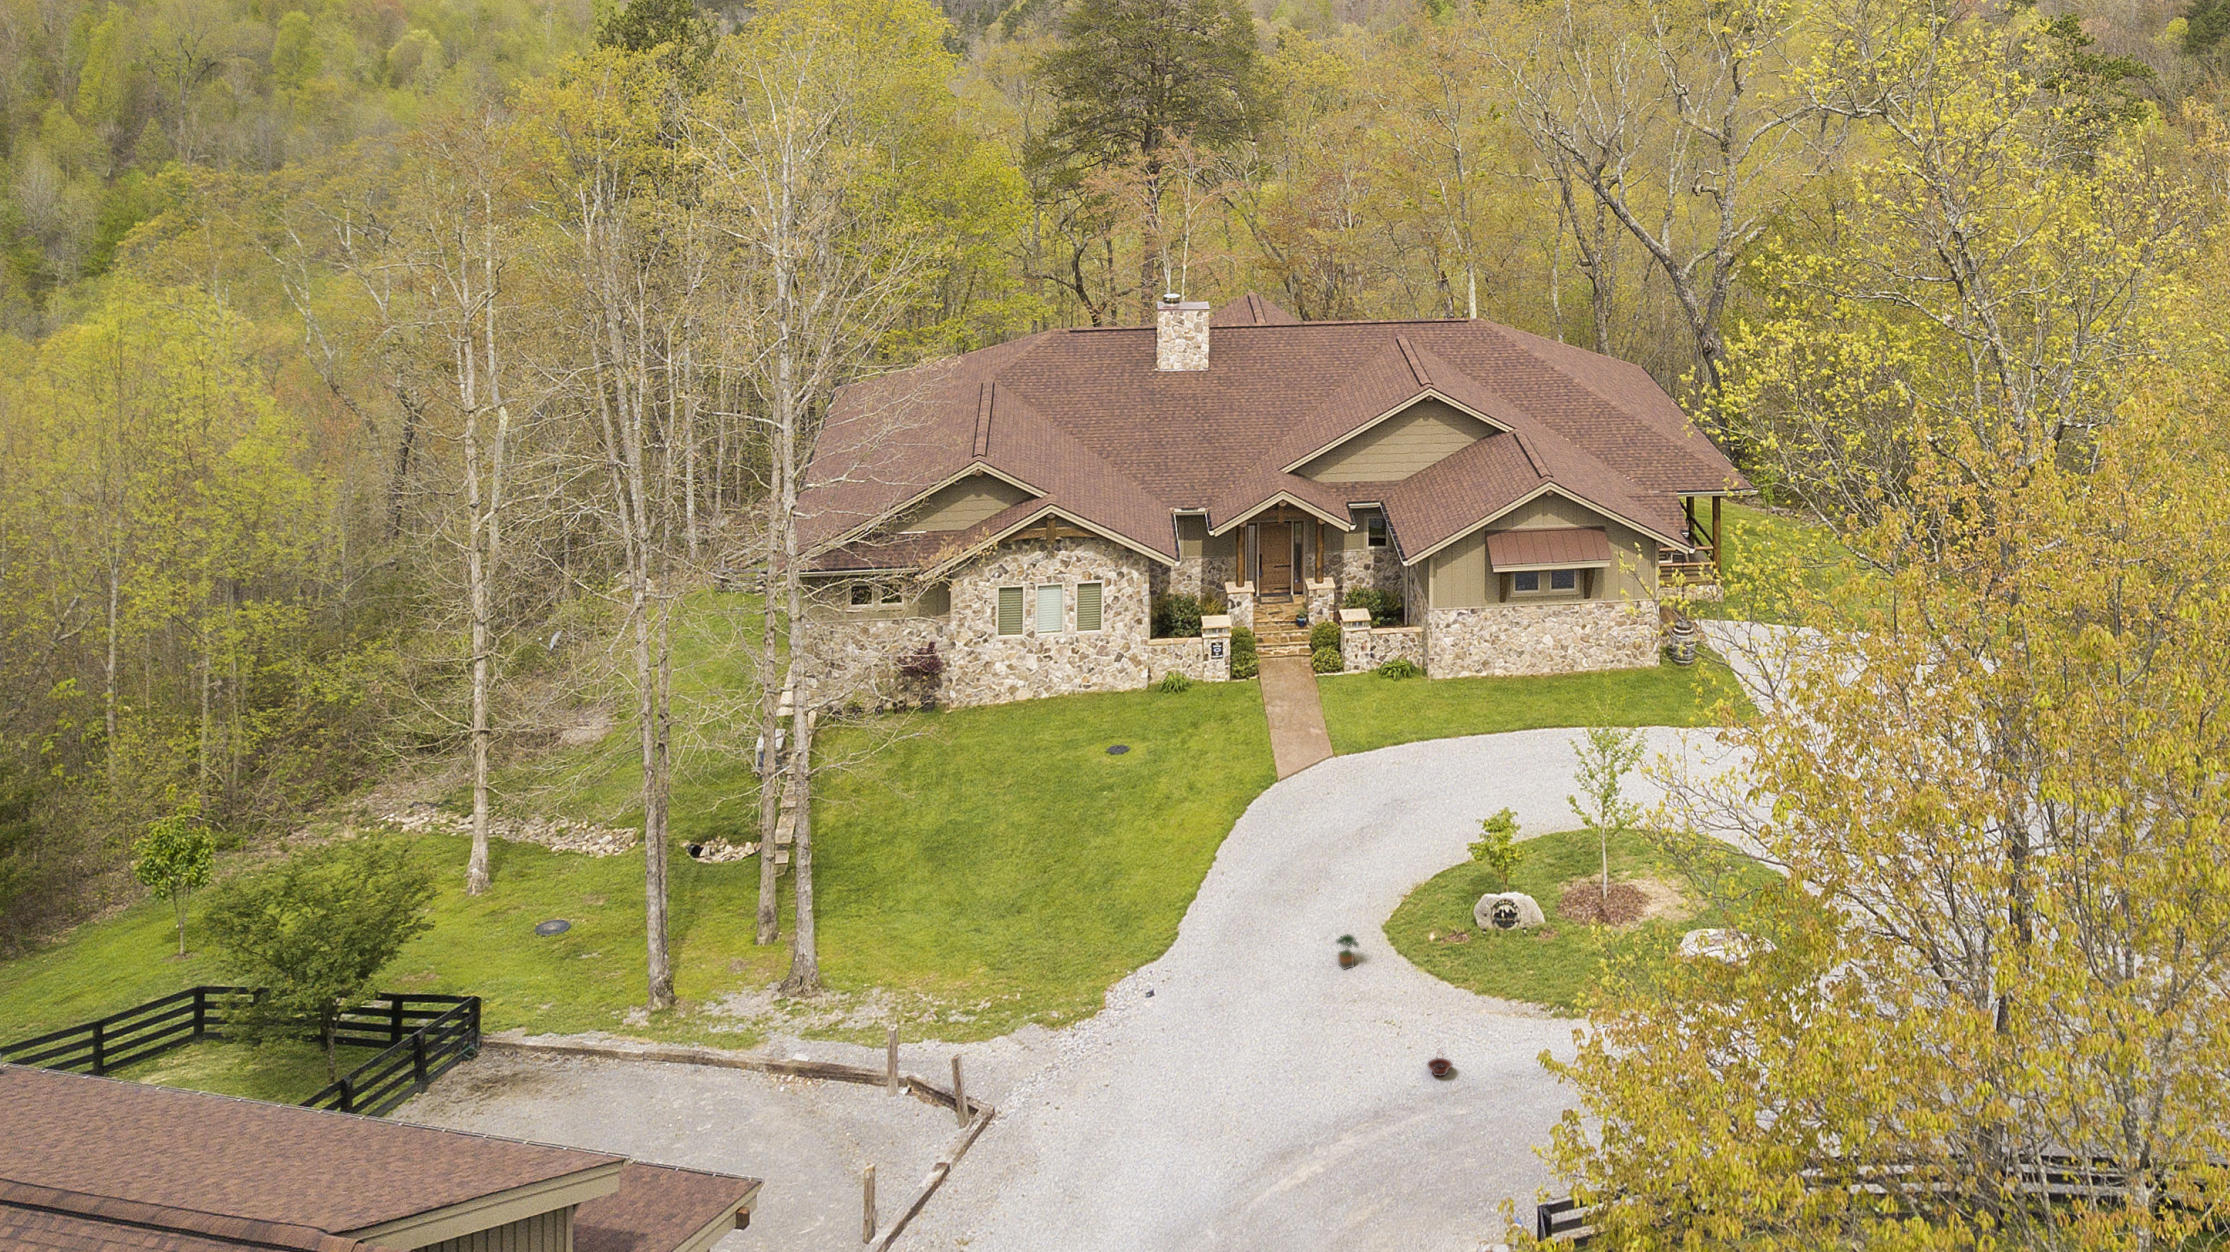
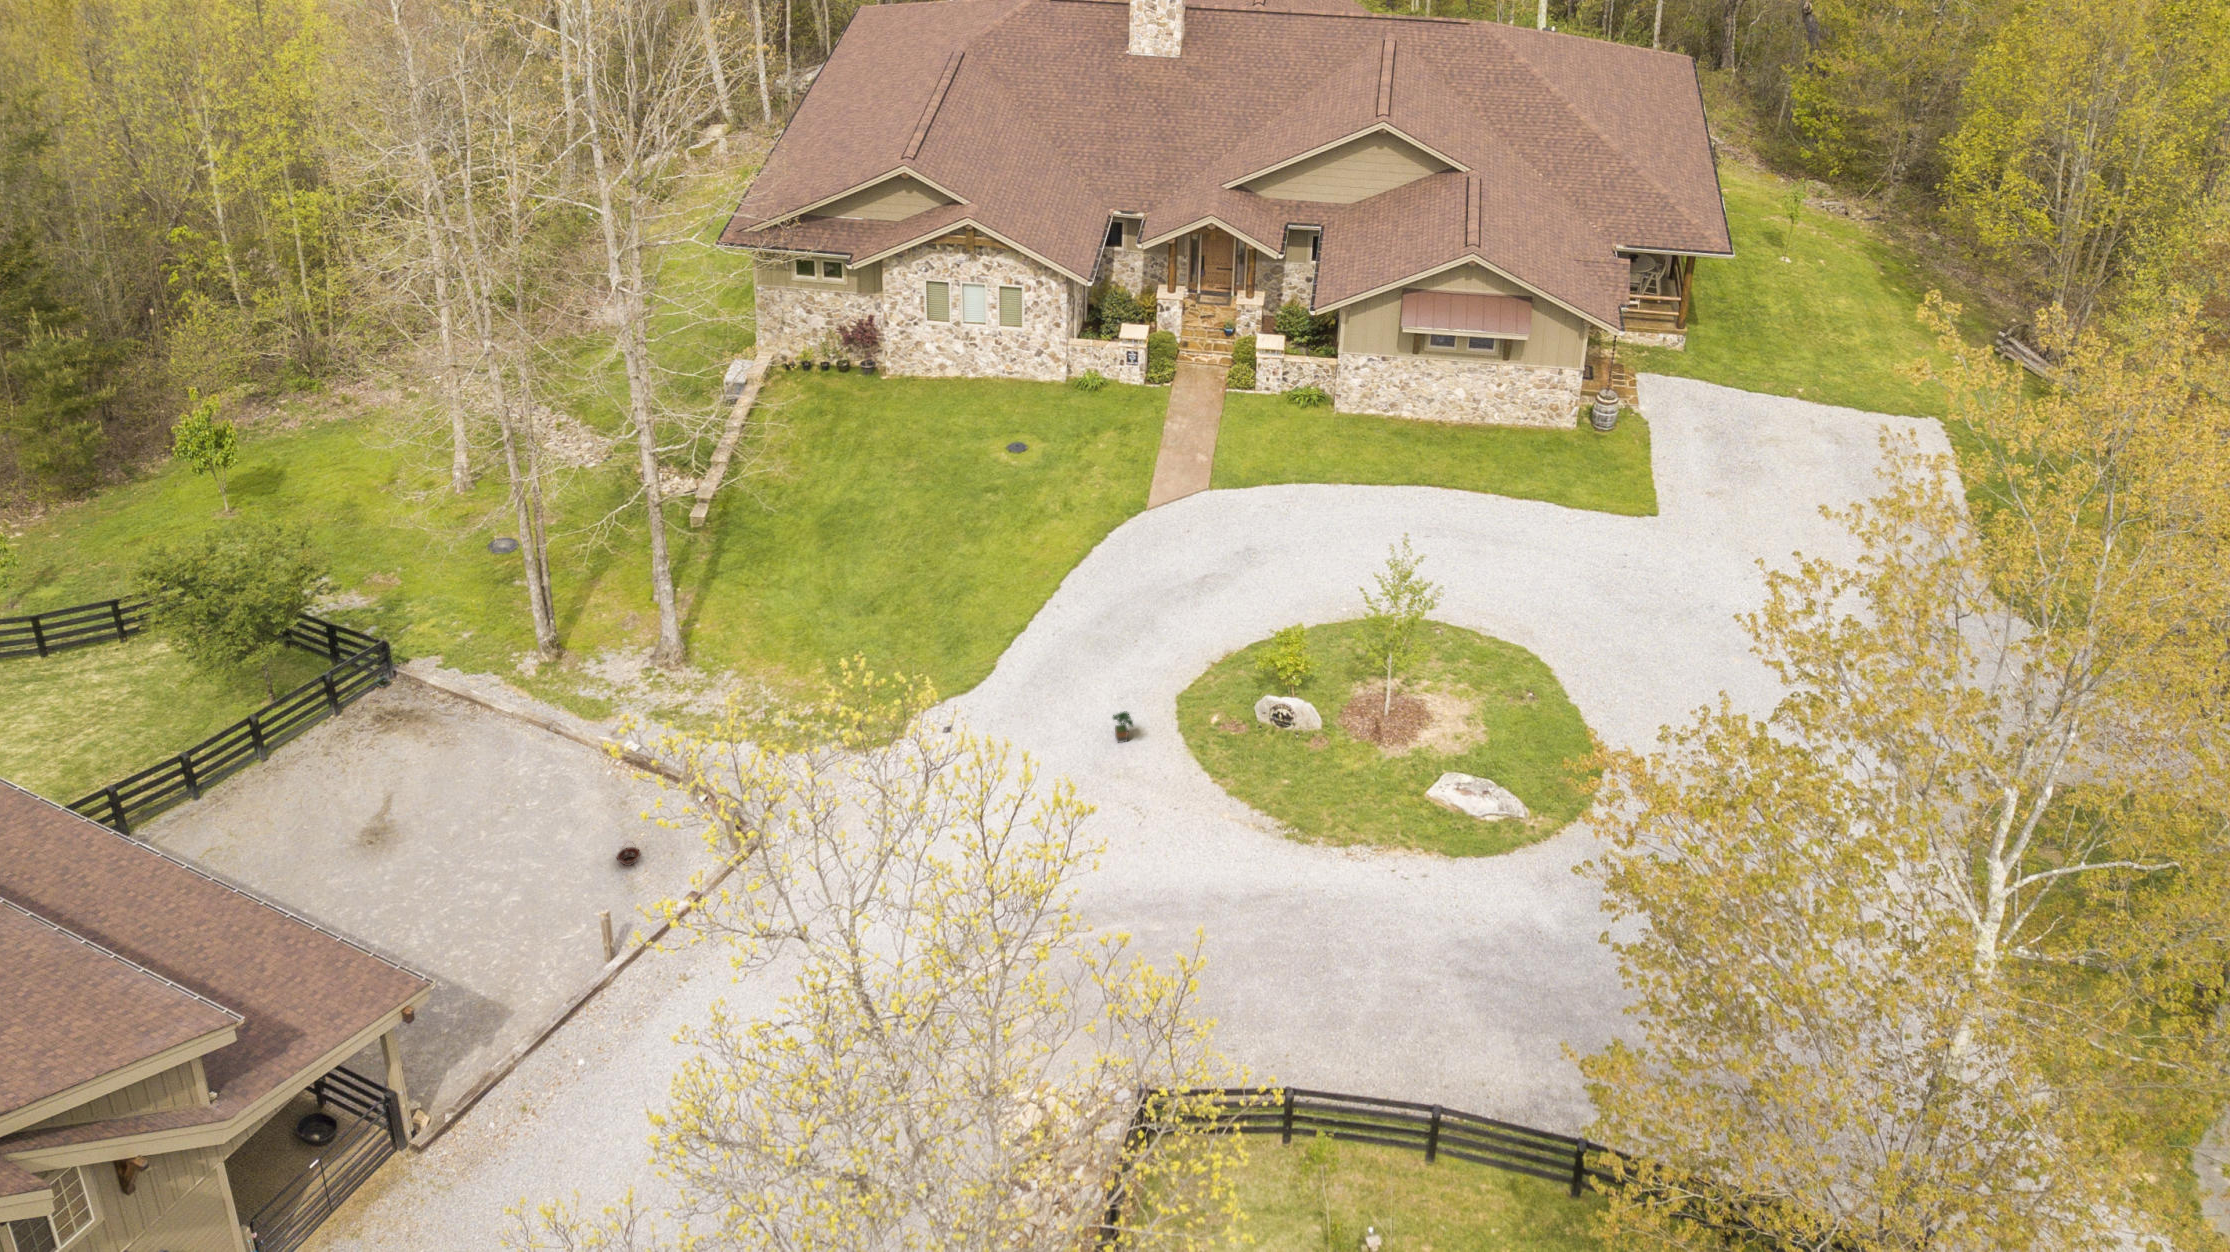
basket: present [1428,1048,1452,1076] -> present [617,843,641,866]

